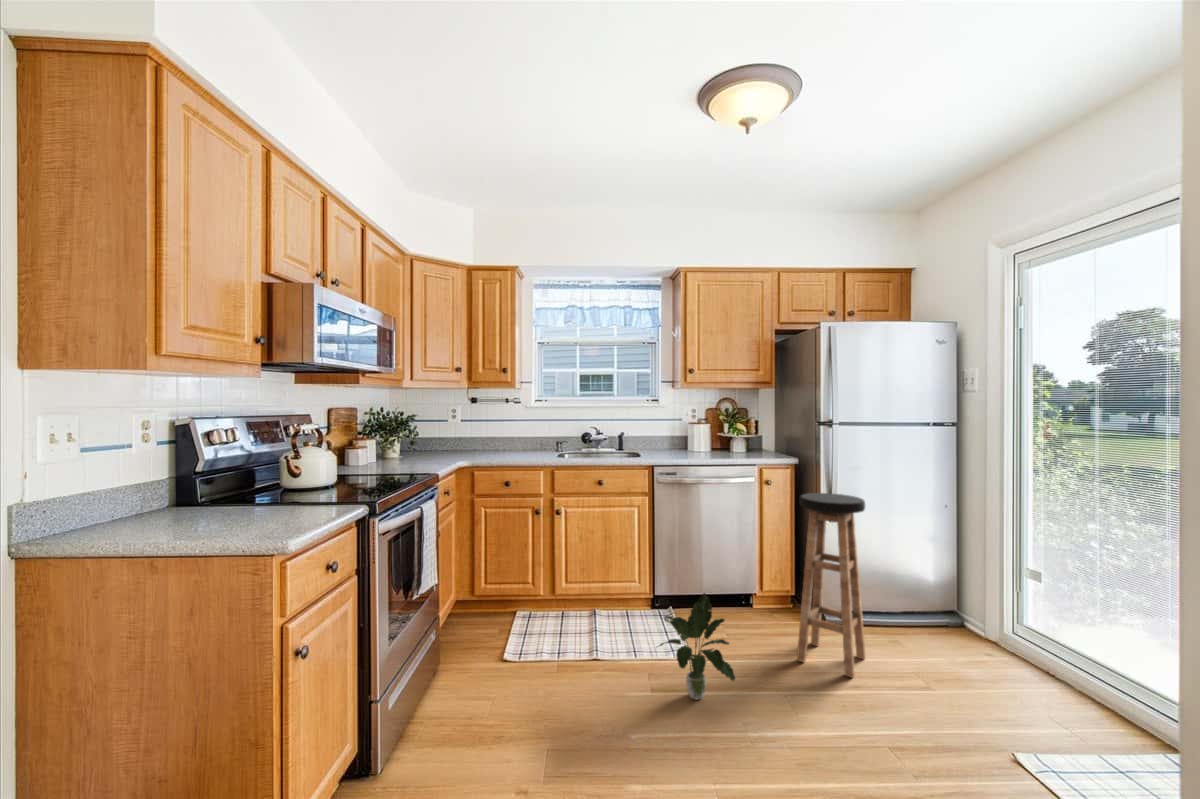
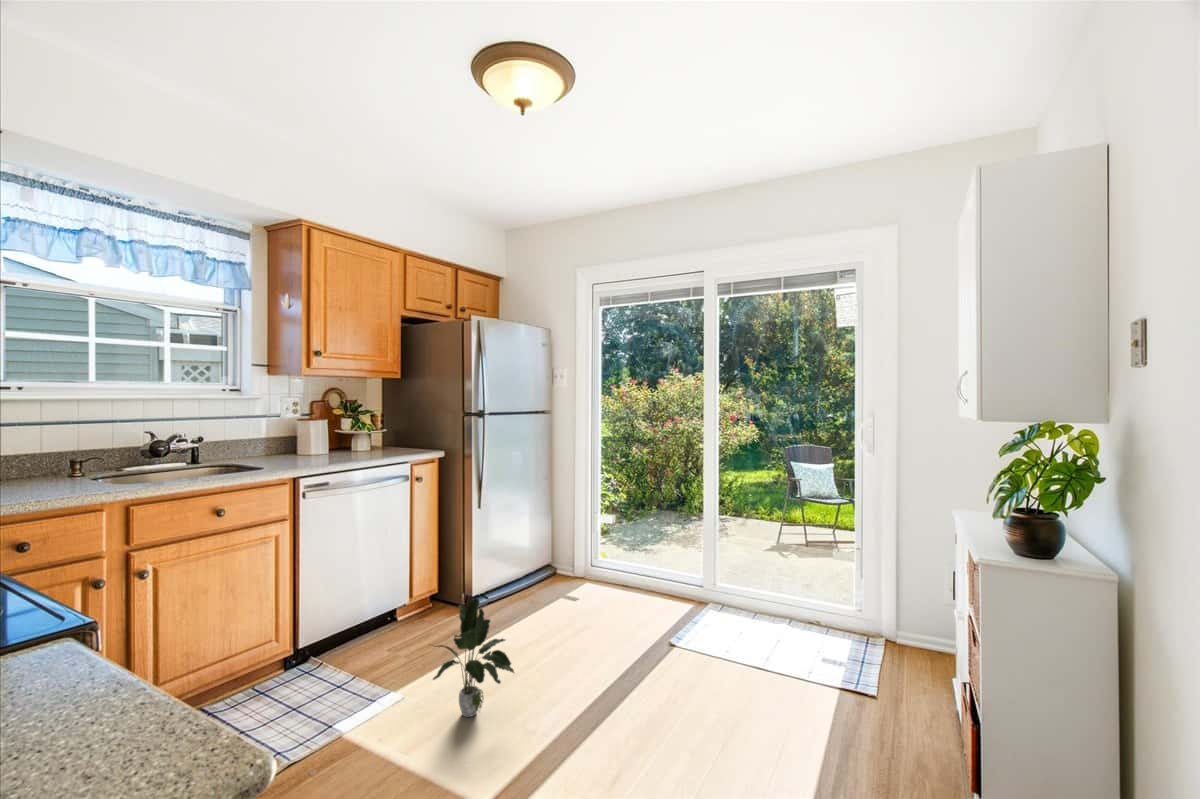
bar stool: present [797,493,866,677] -> none [491,478,549,643]

